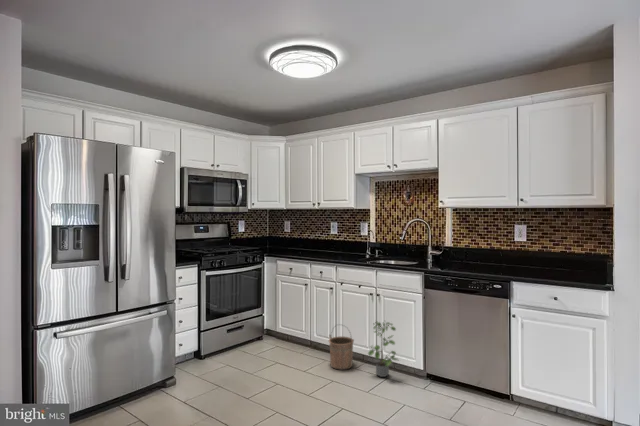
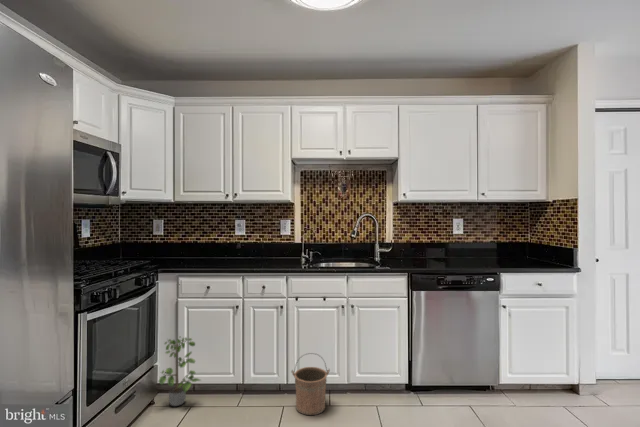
potted plant: present [368,322,398,377] -> present [159,338,200,406]

